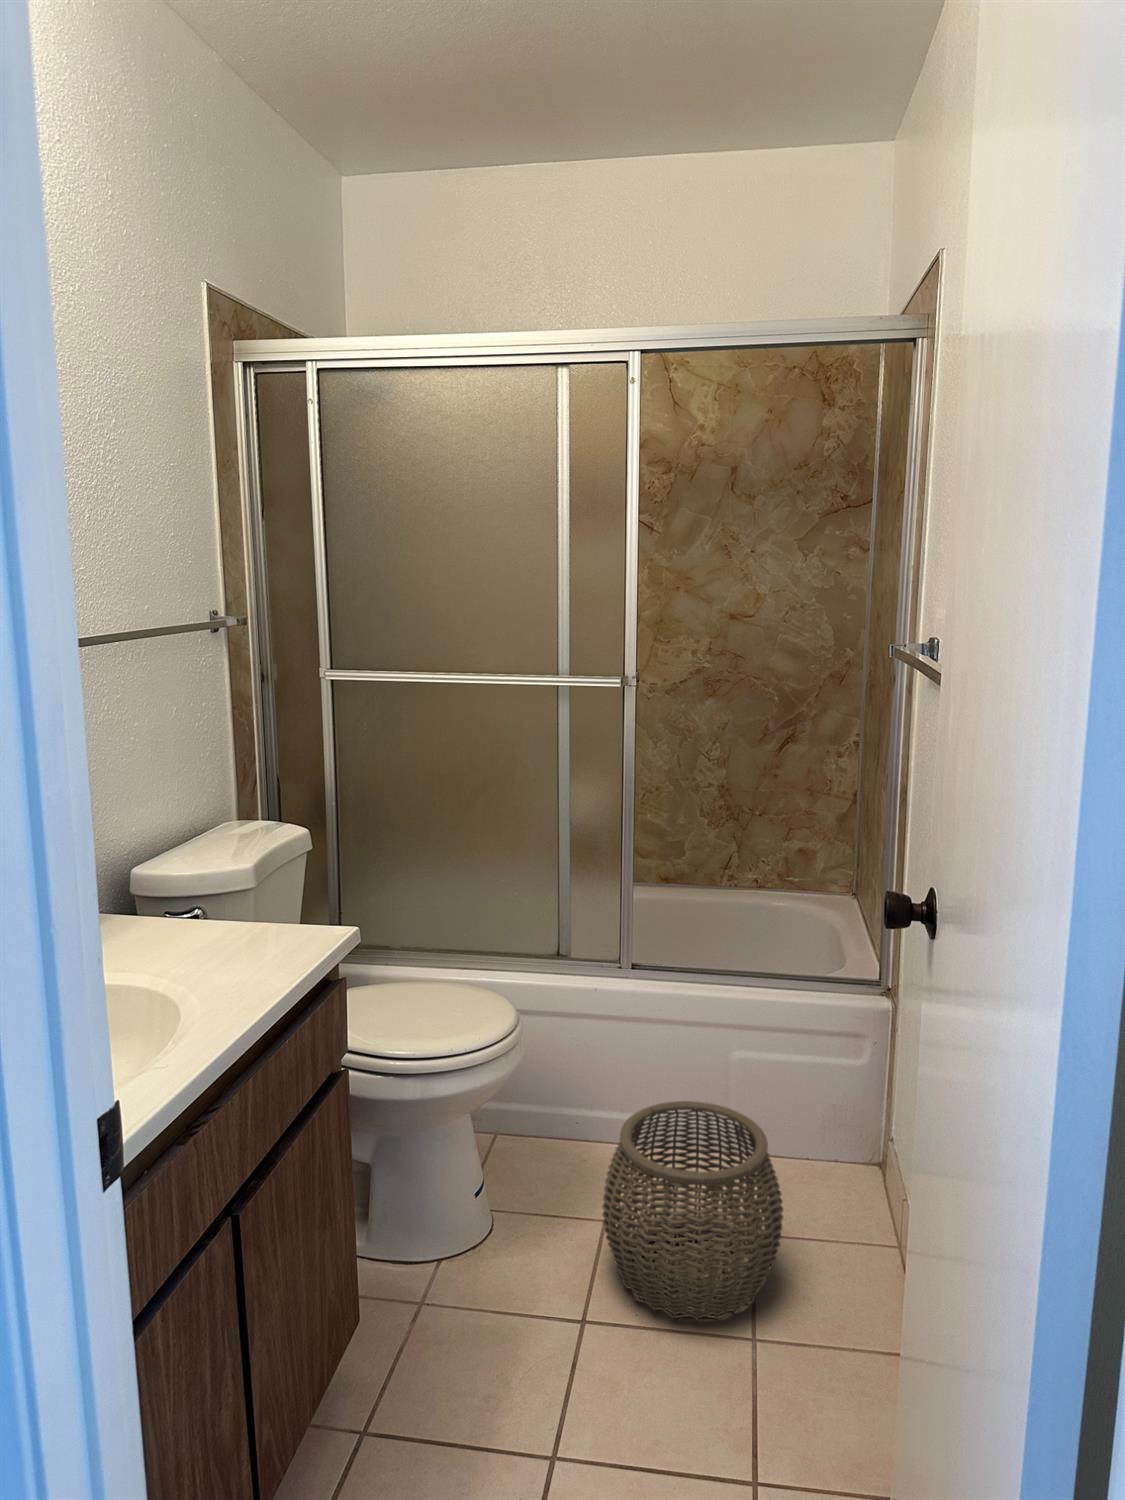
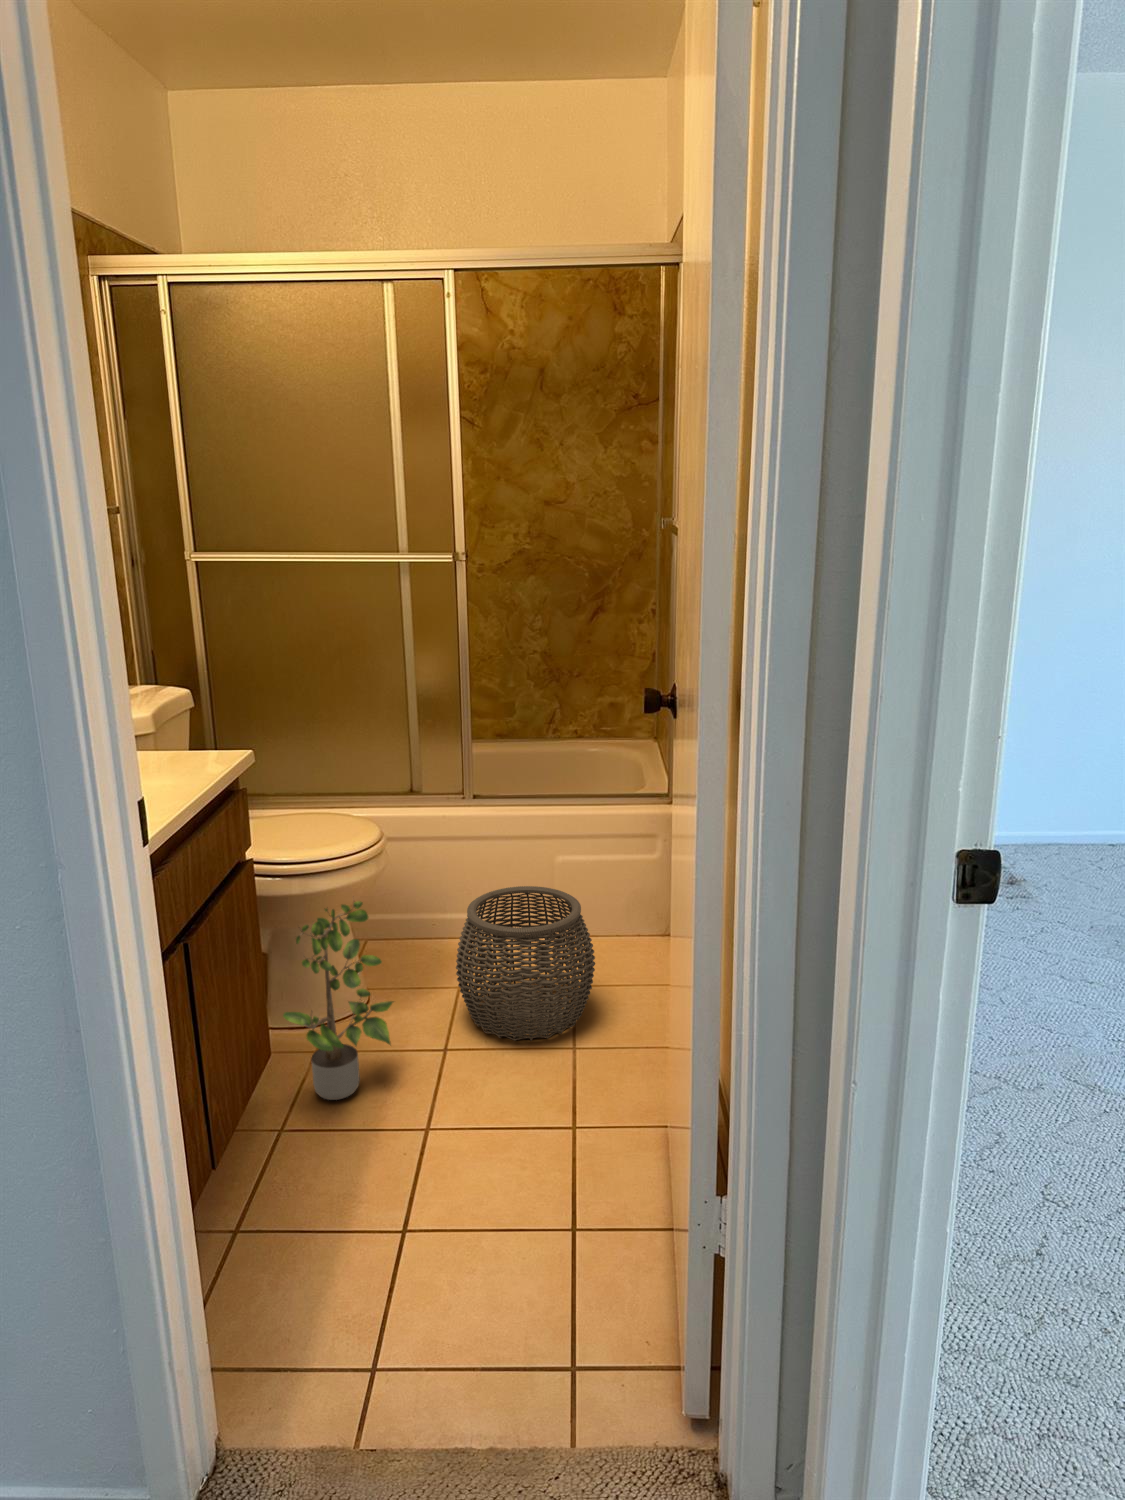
potted plant: none [377,1122,523,1394] -> present [283,901,393,1100]

